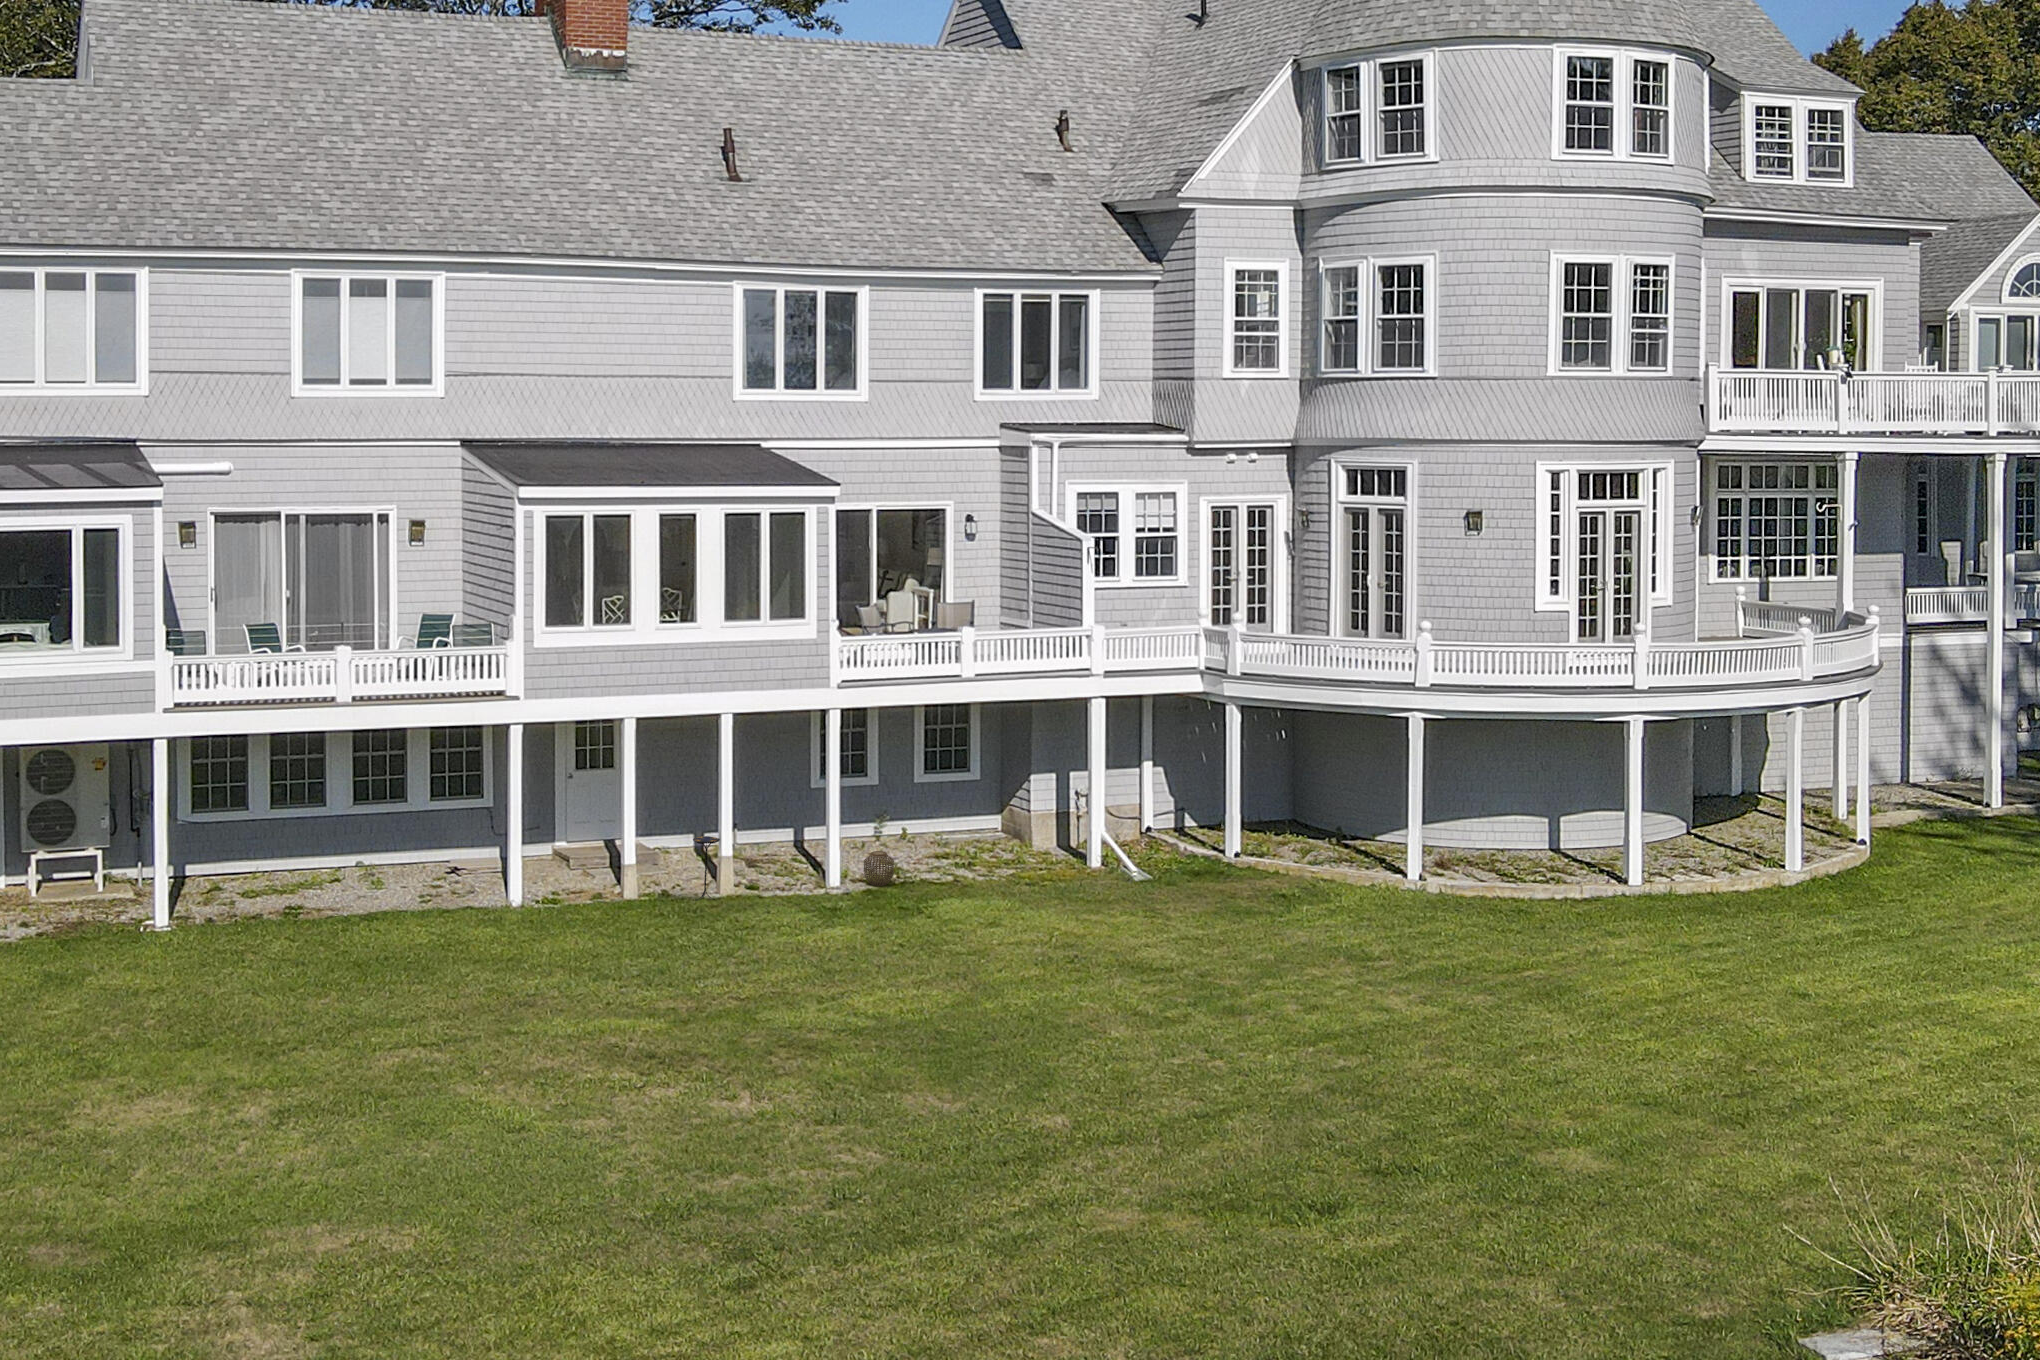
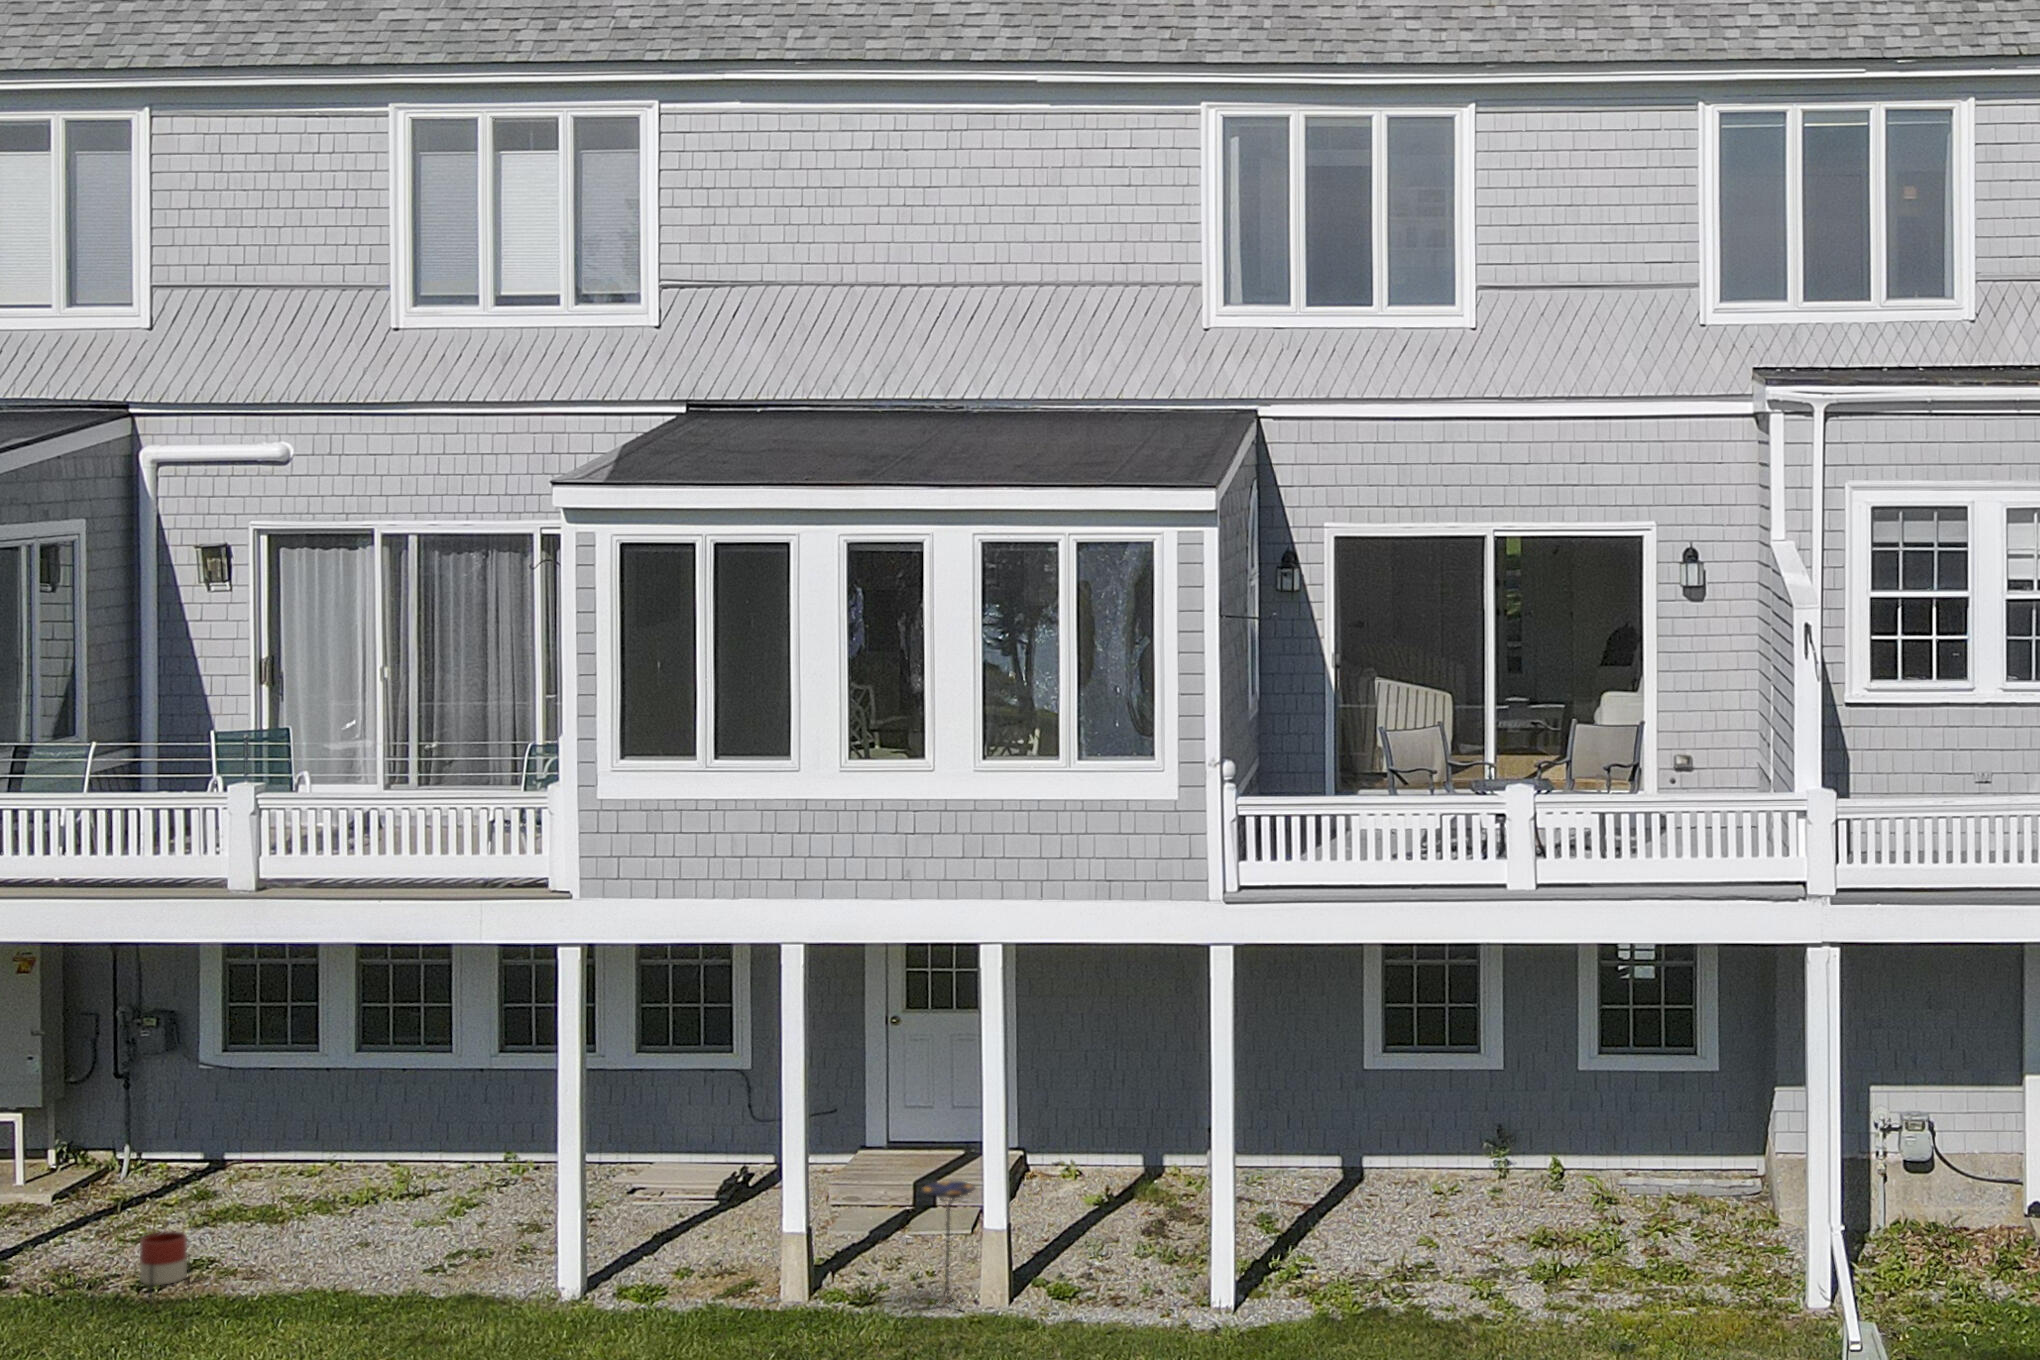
woven basket: present [864,851,894,886] -> none [1284,1238,1347,1312]
planter: none [280,894,305,935] -> present [140,1231,189,1299]

